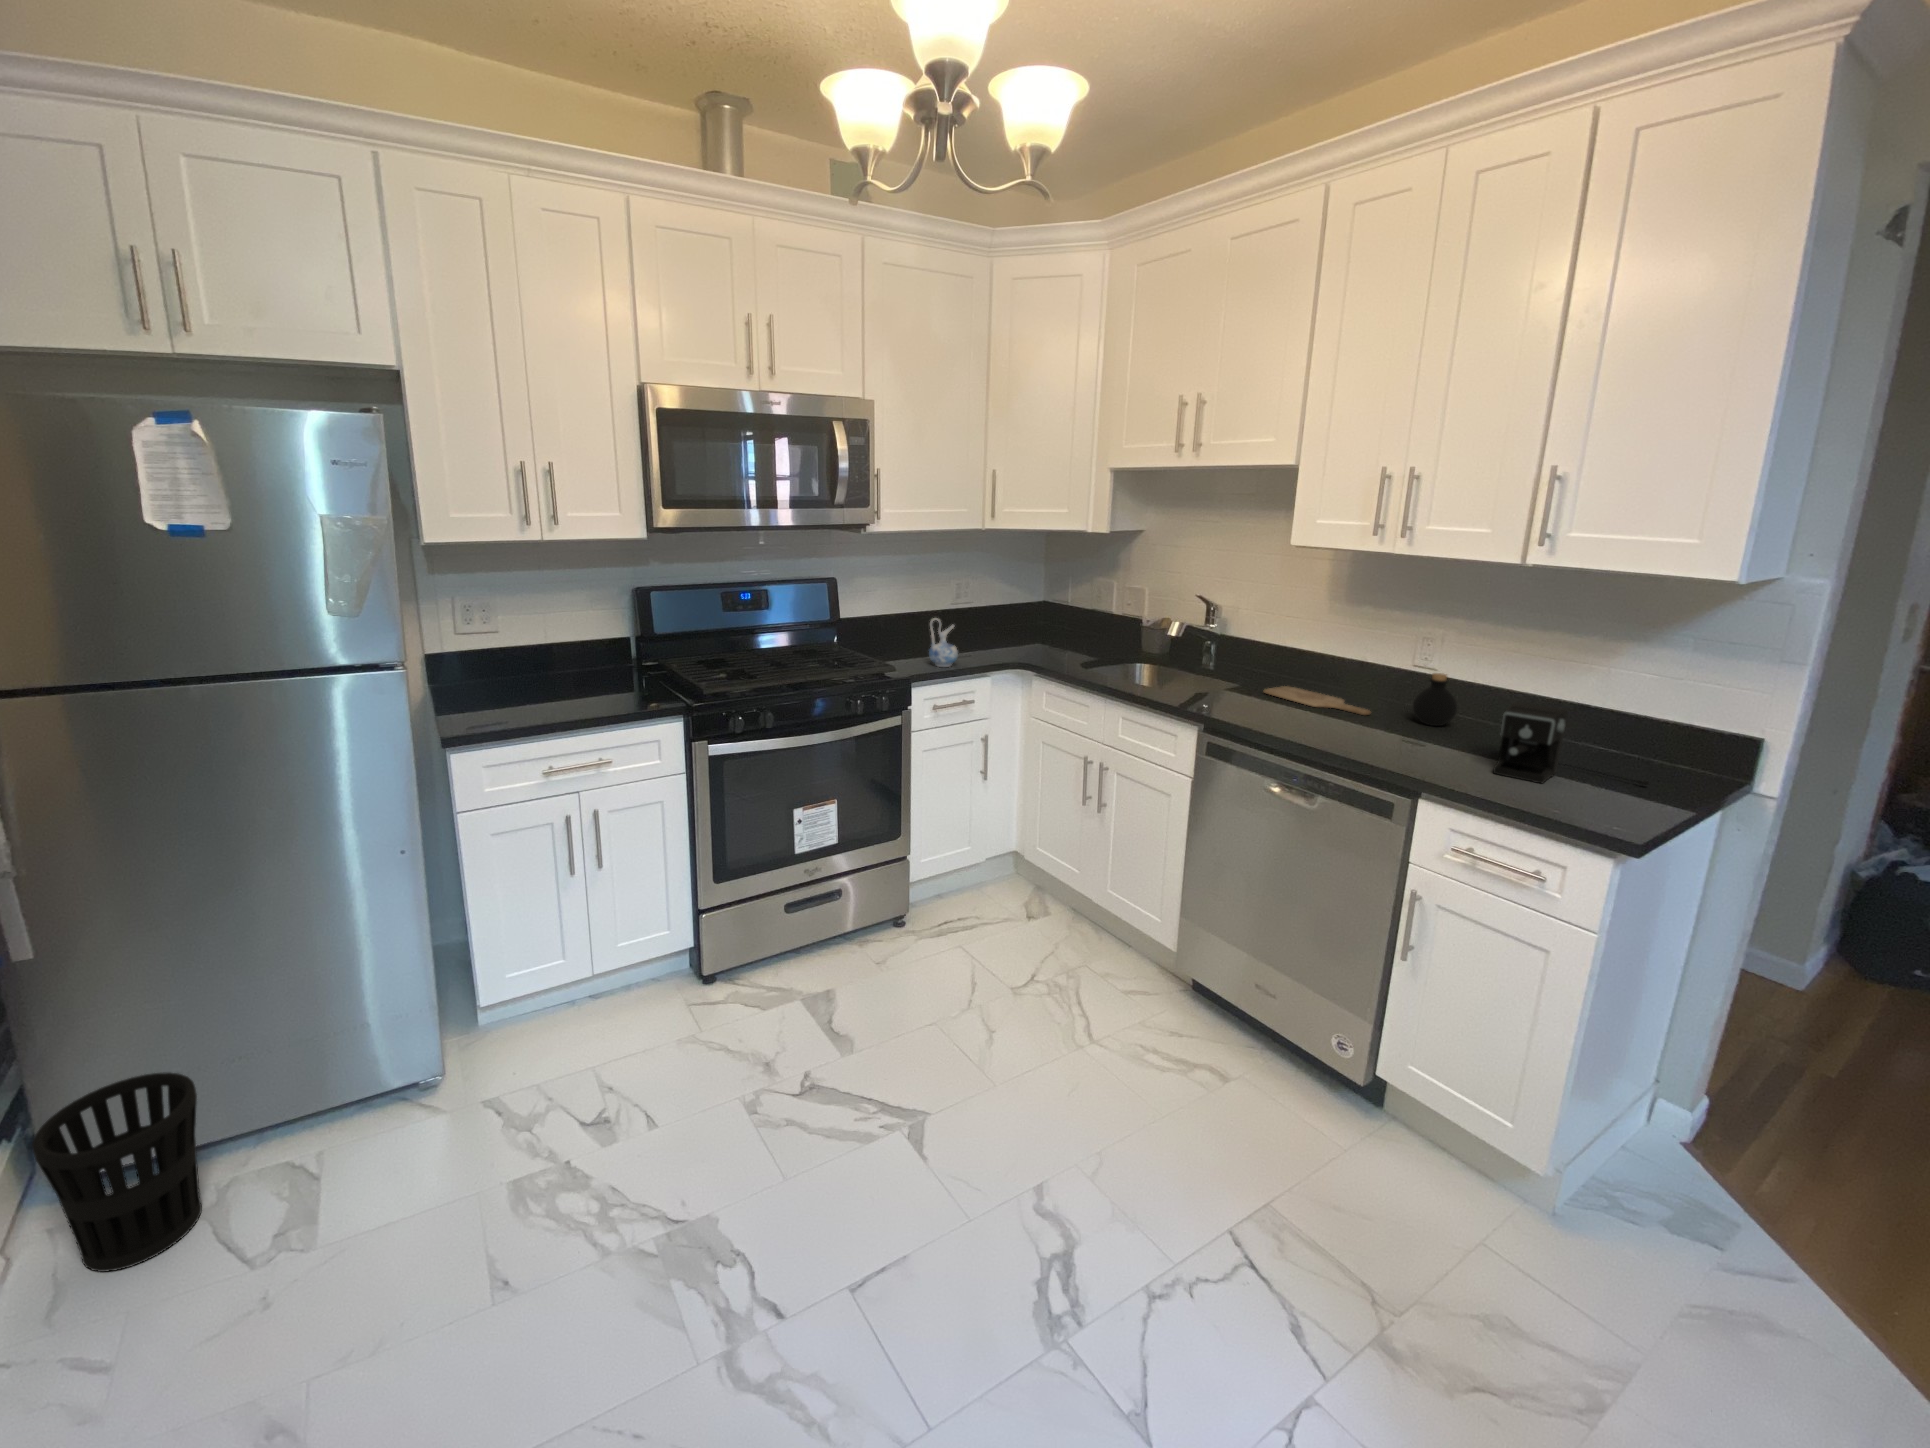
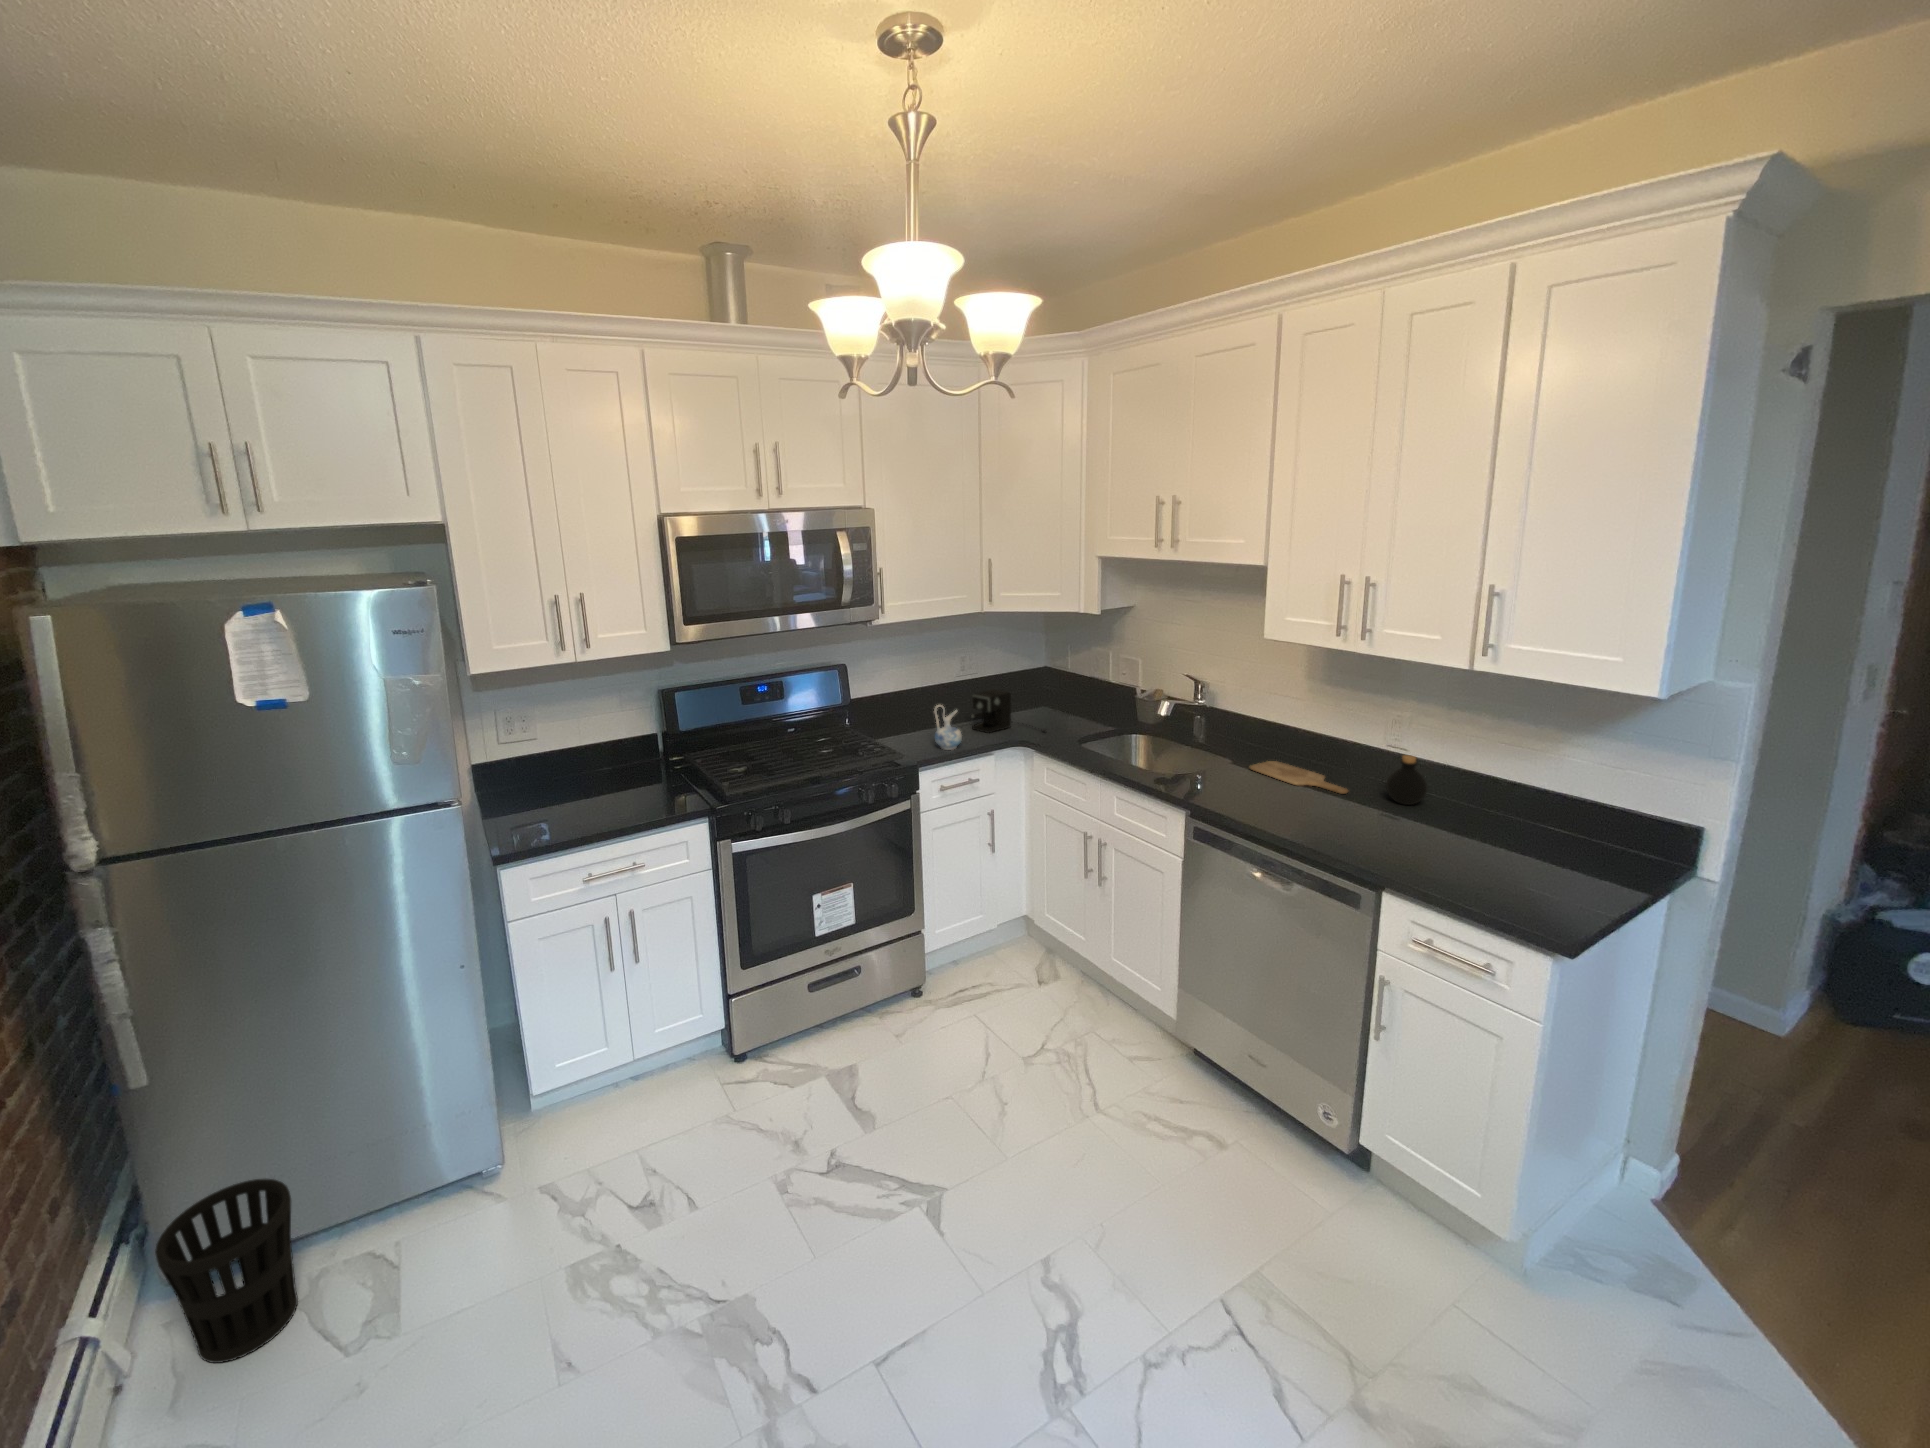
coffee maker: present [1493,702,1650,785] -> present [972,689,1045,733]

